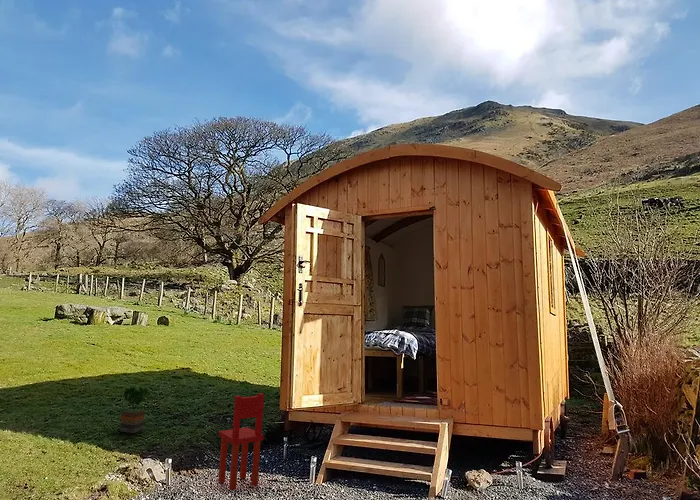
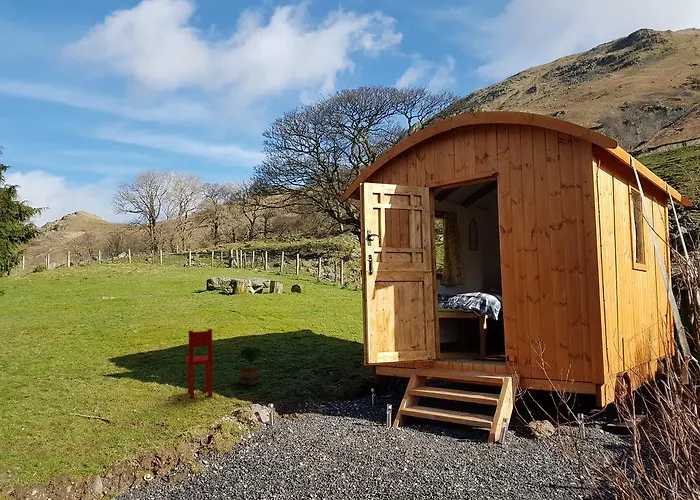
chair: present [218,393,264,490] -> present [186,329,214,398]

